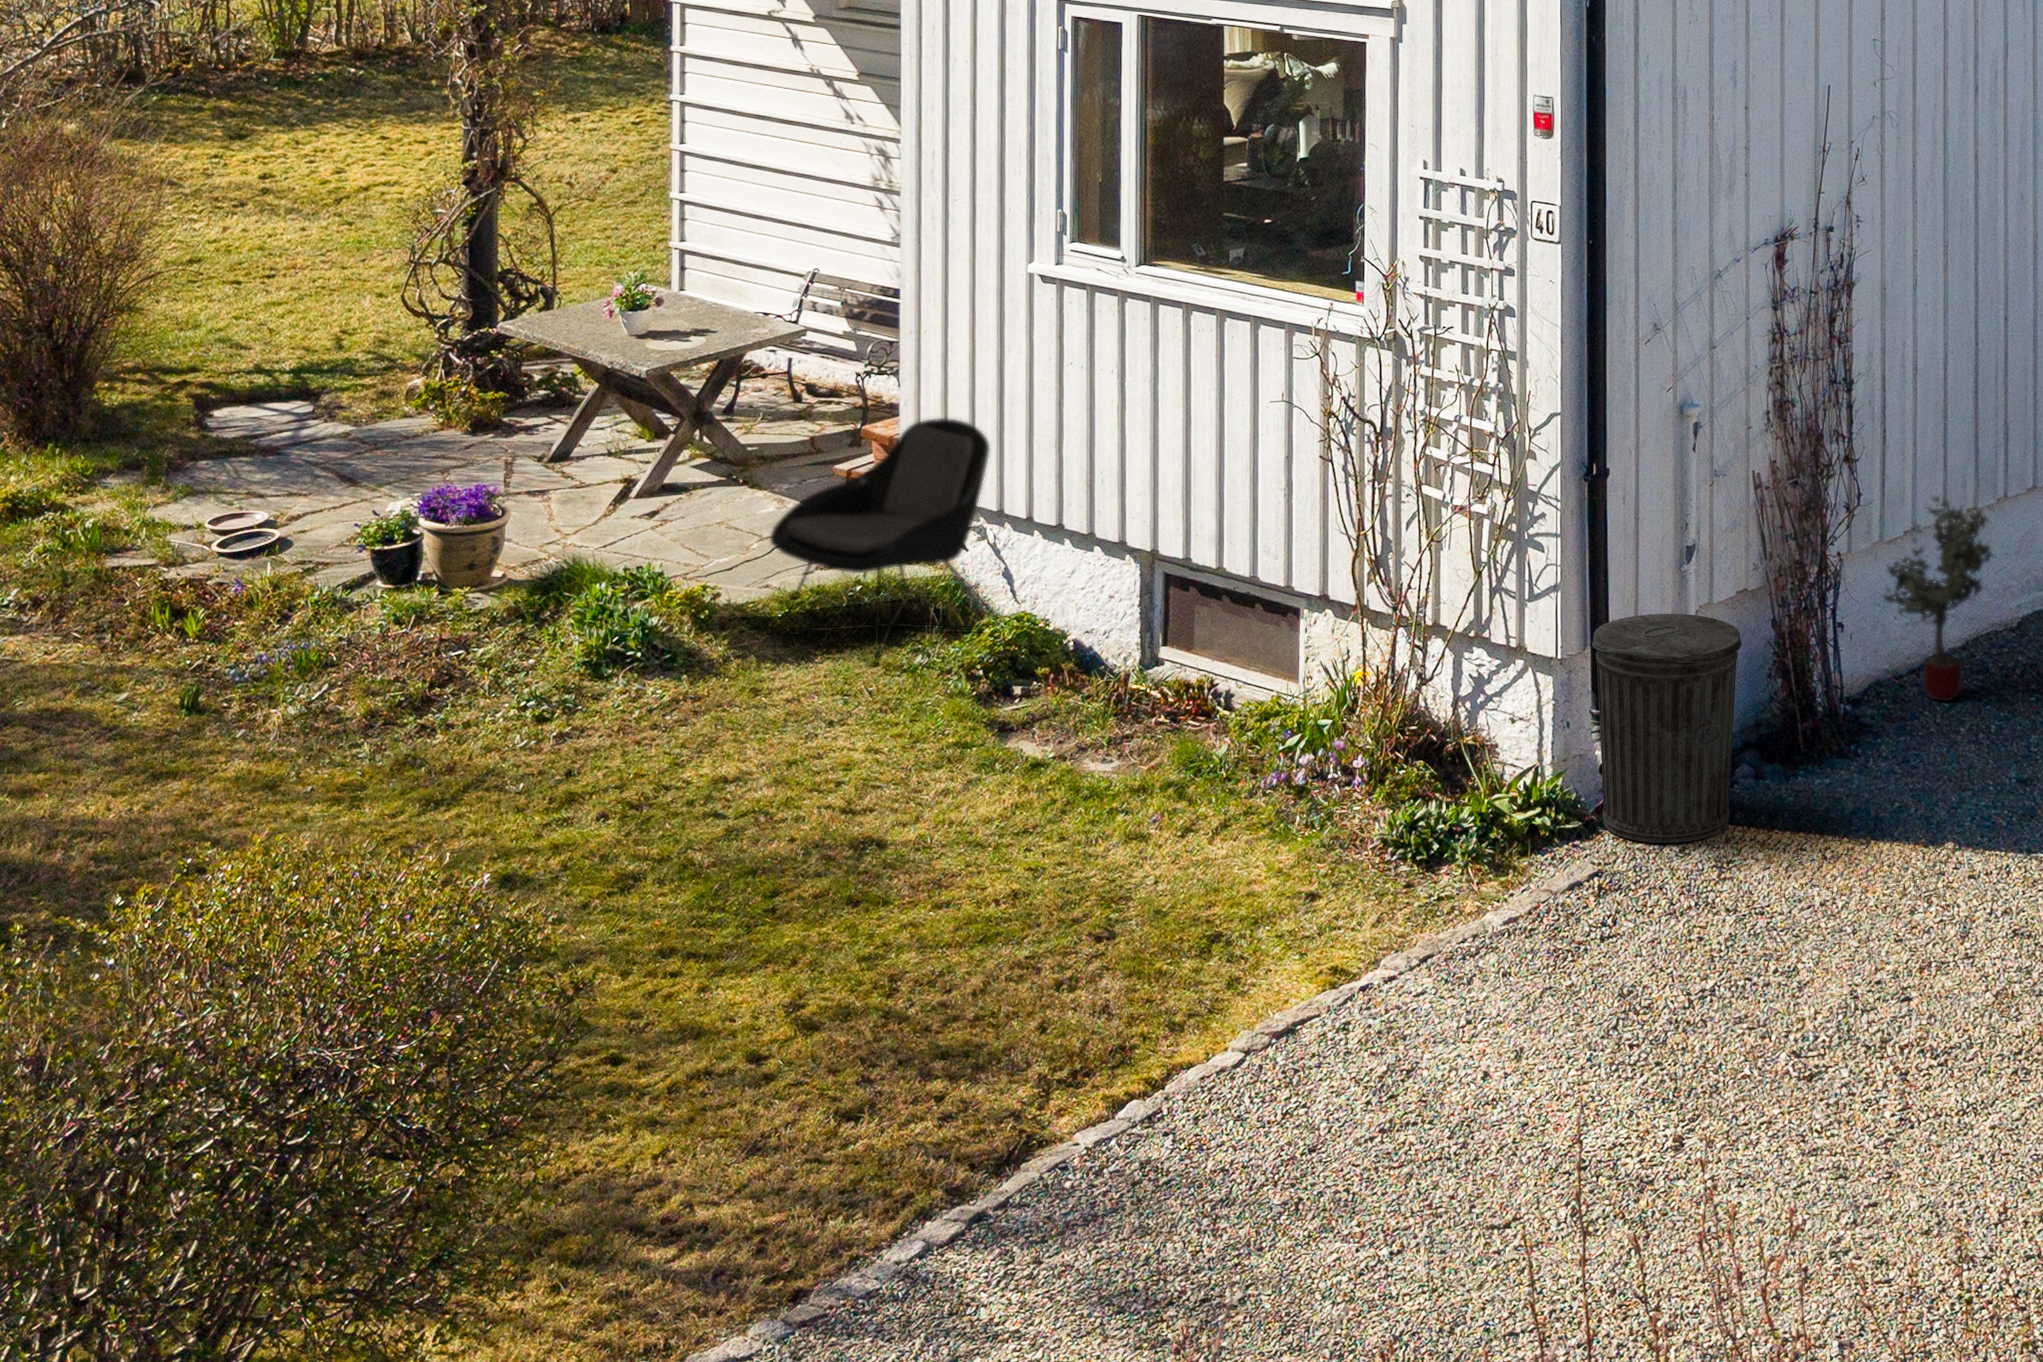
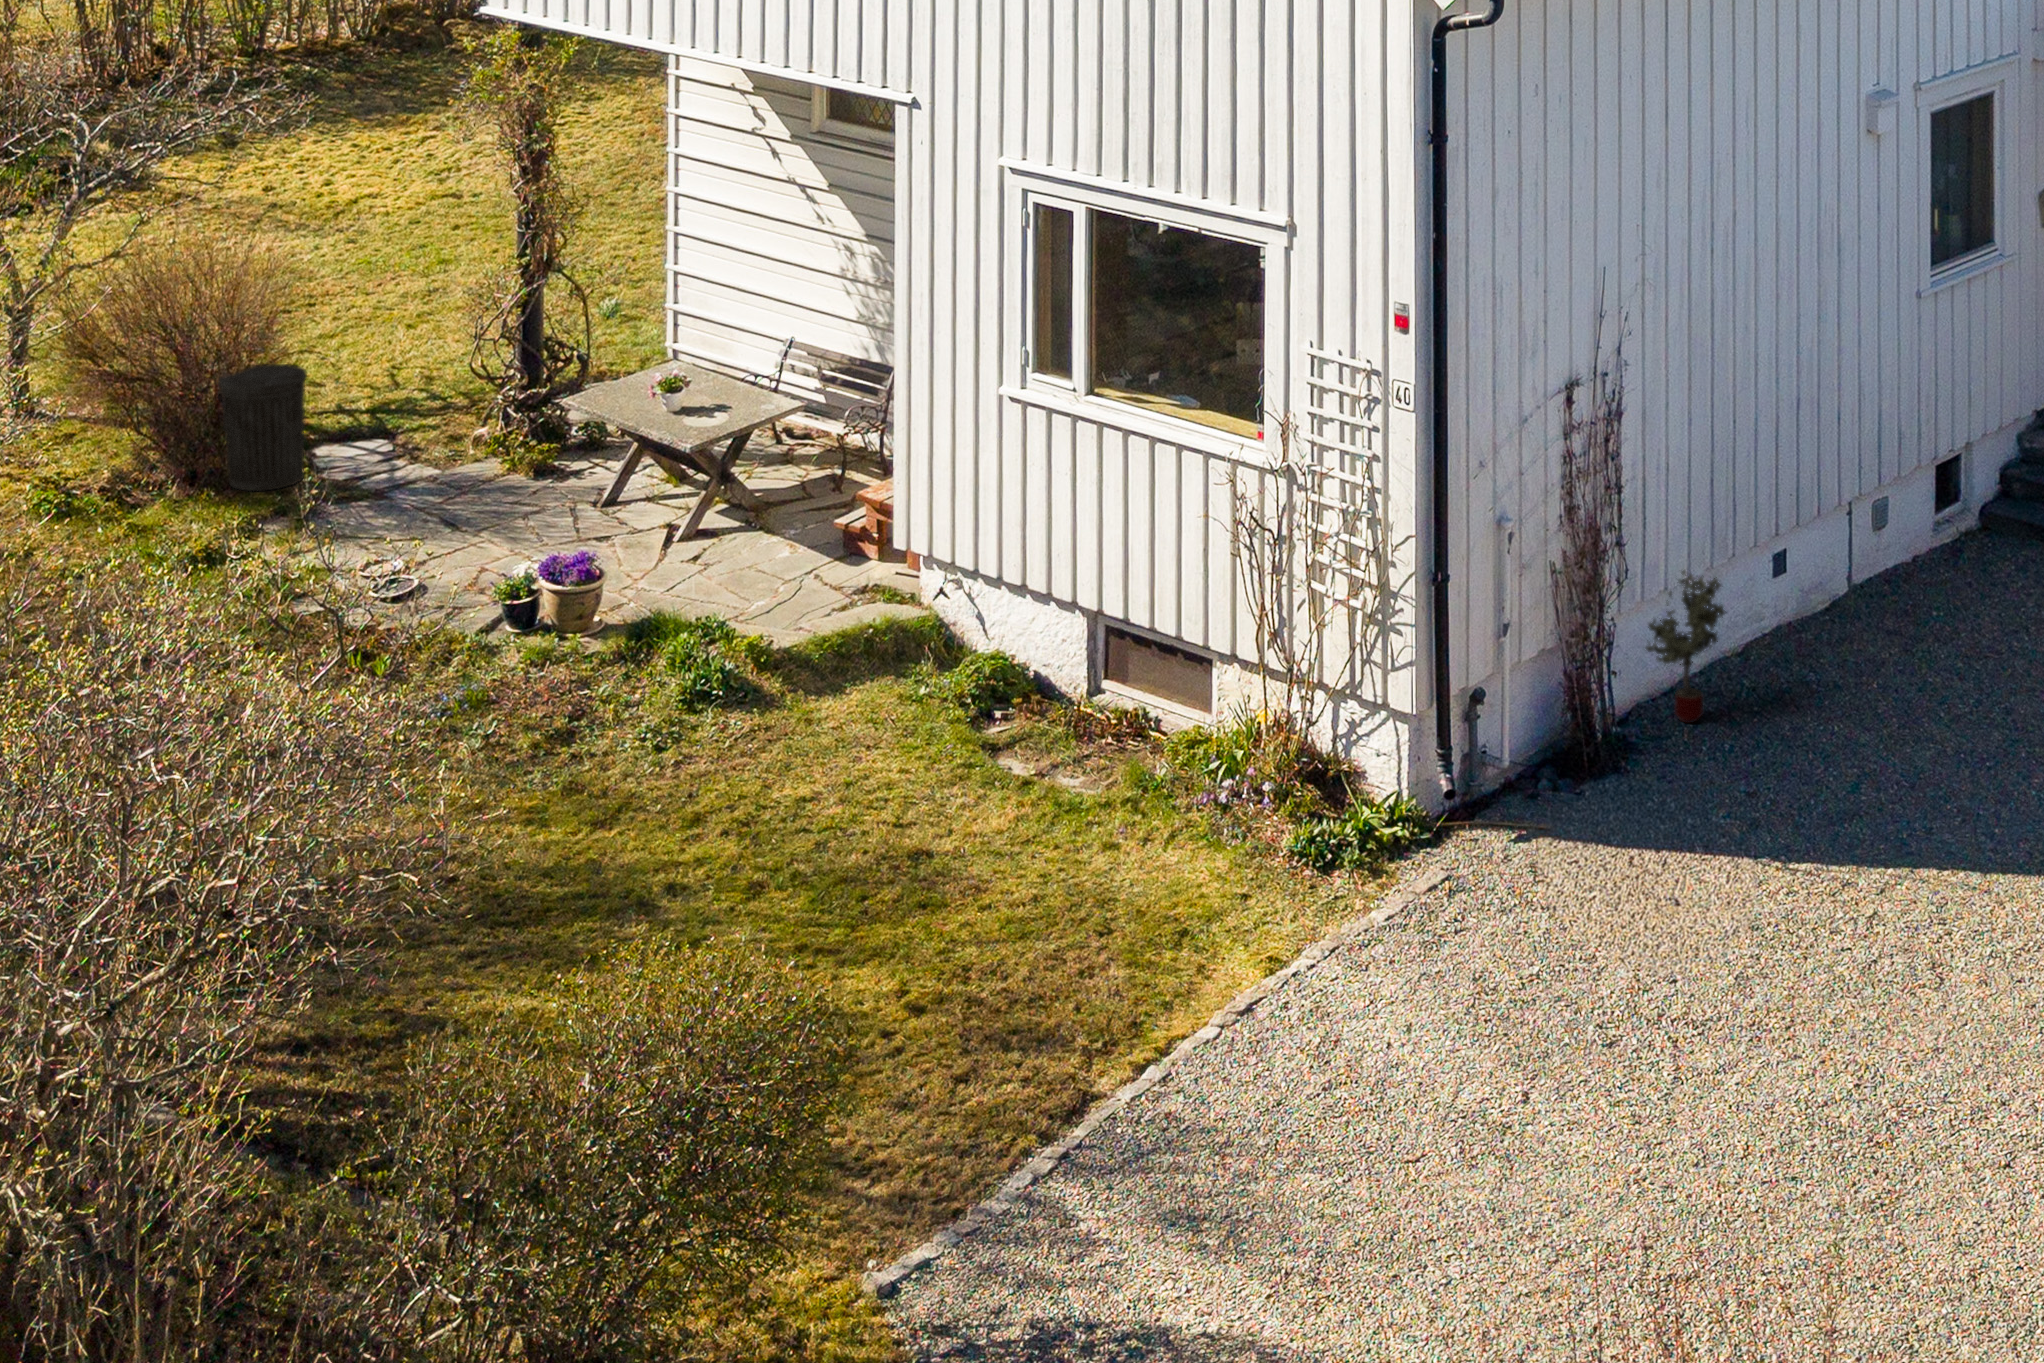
lounge chair: present [770,418,998,663] -> none [807,501,979,696]
trash can: present [1592,614,1741,843] -> present [218,364,307,491]

